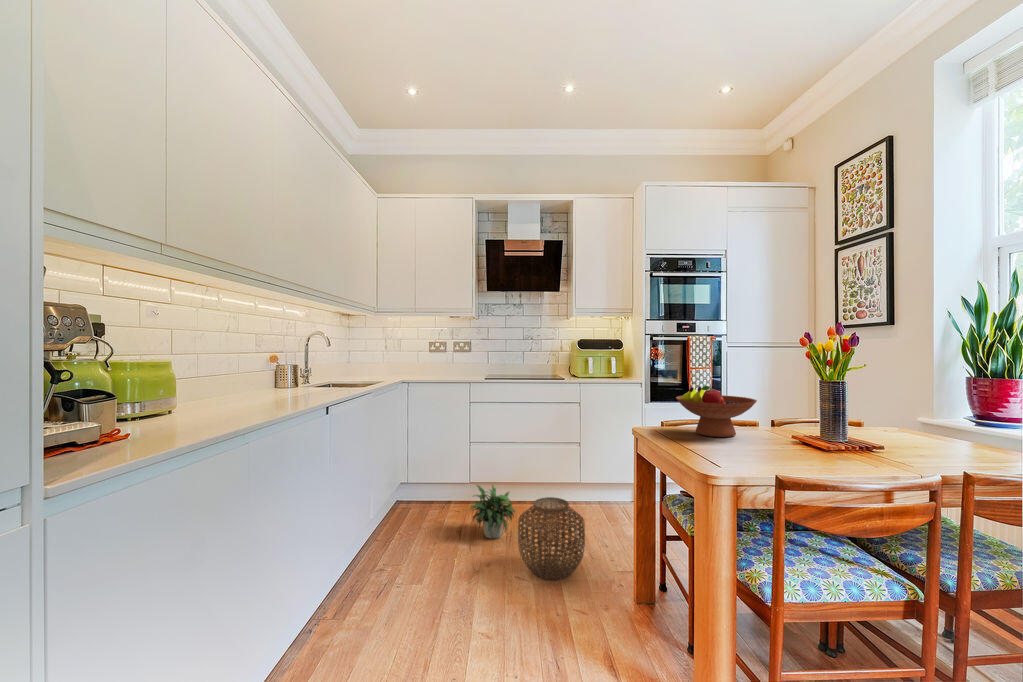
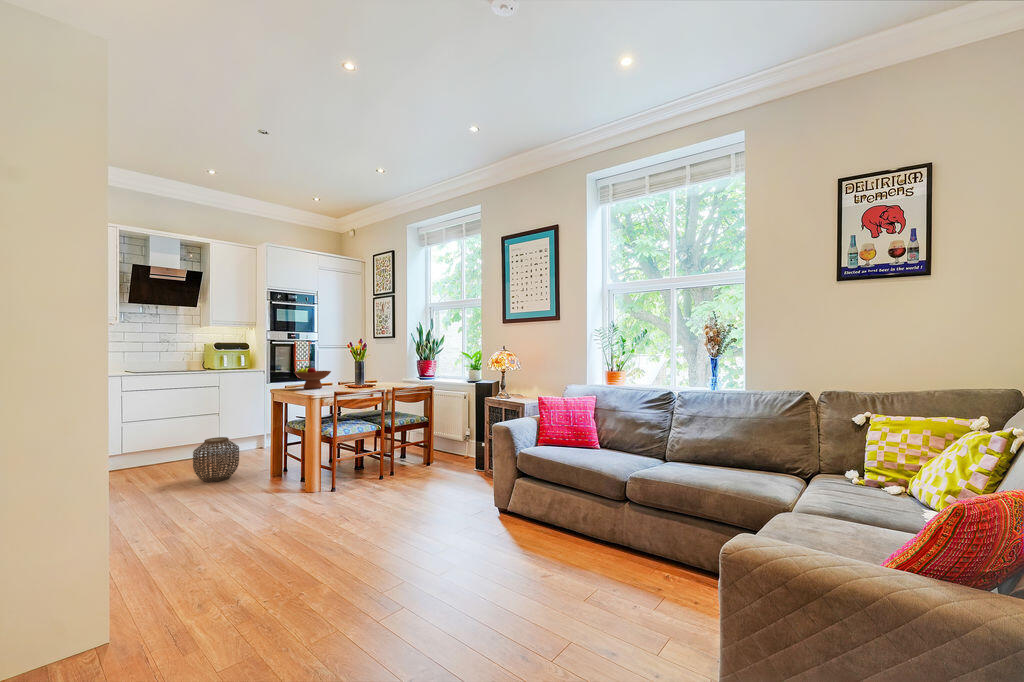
potted plant: present [471,485,515,538] -> none [139,445,179,479]

